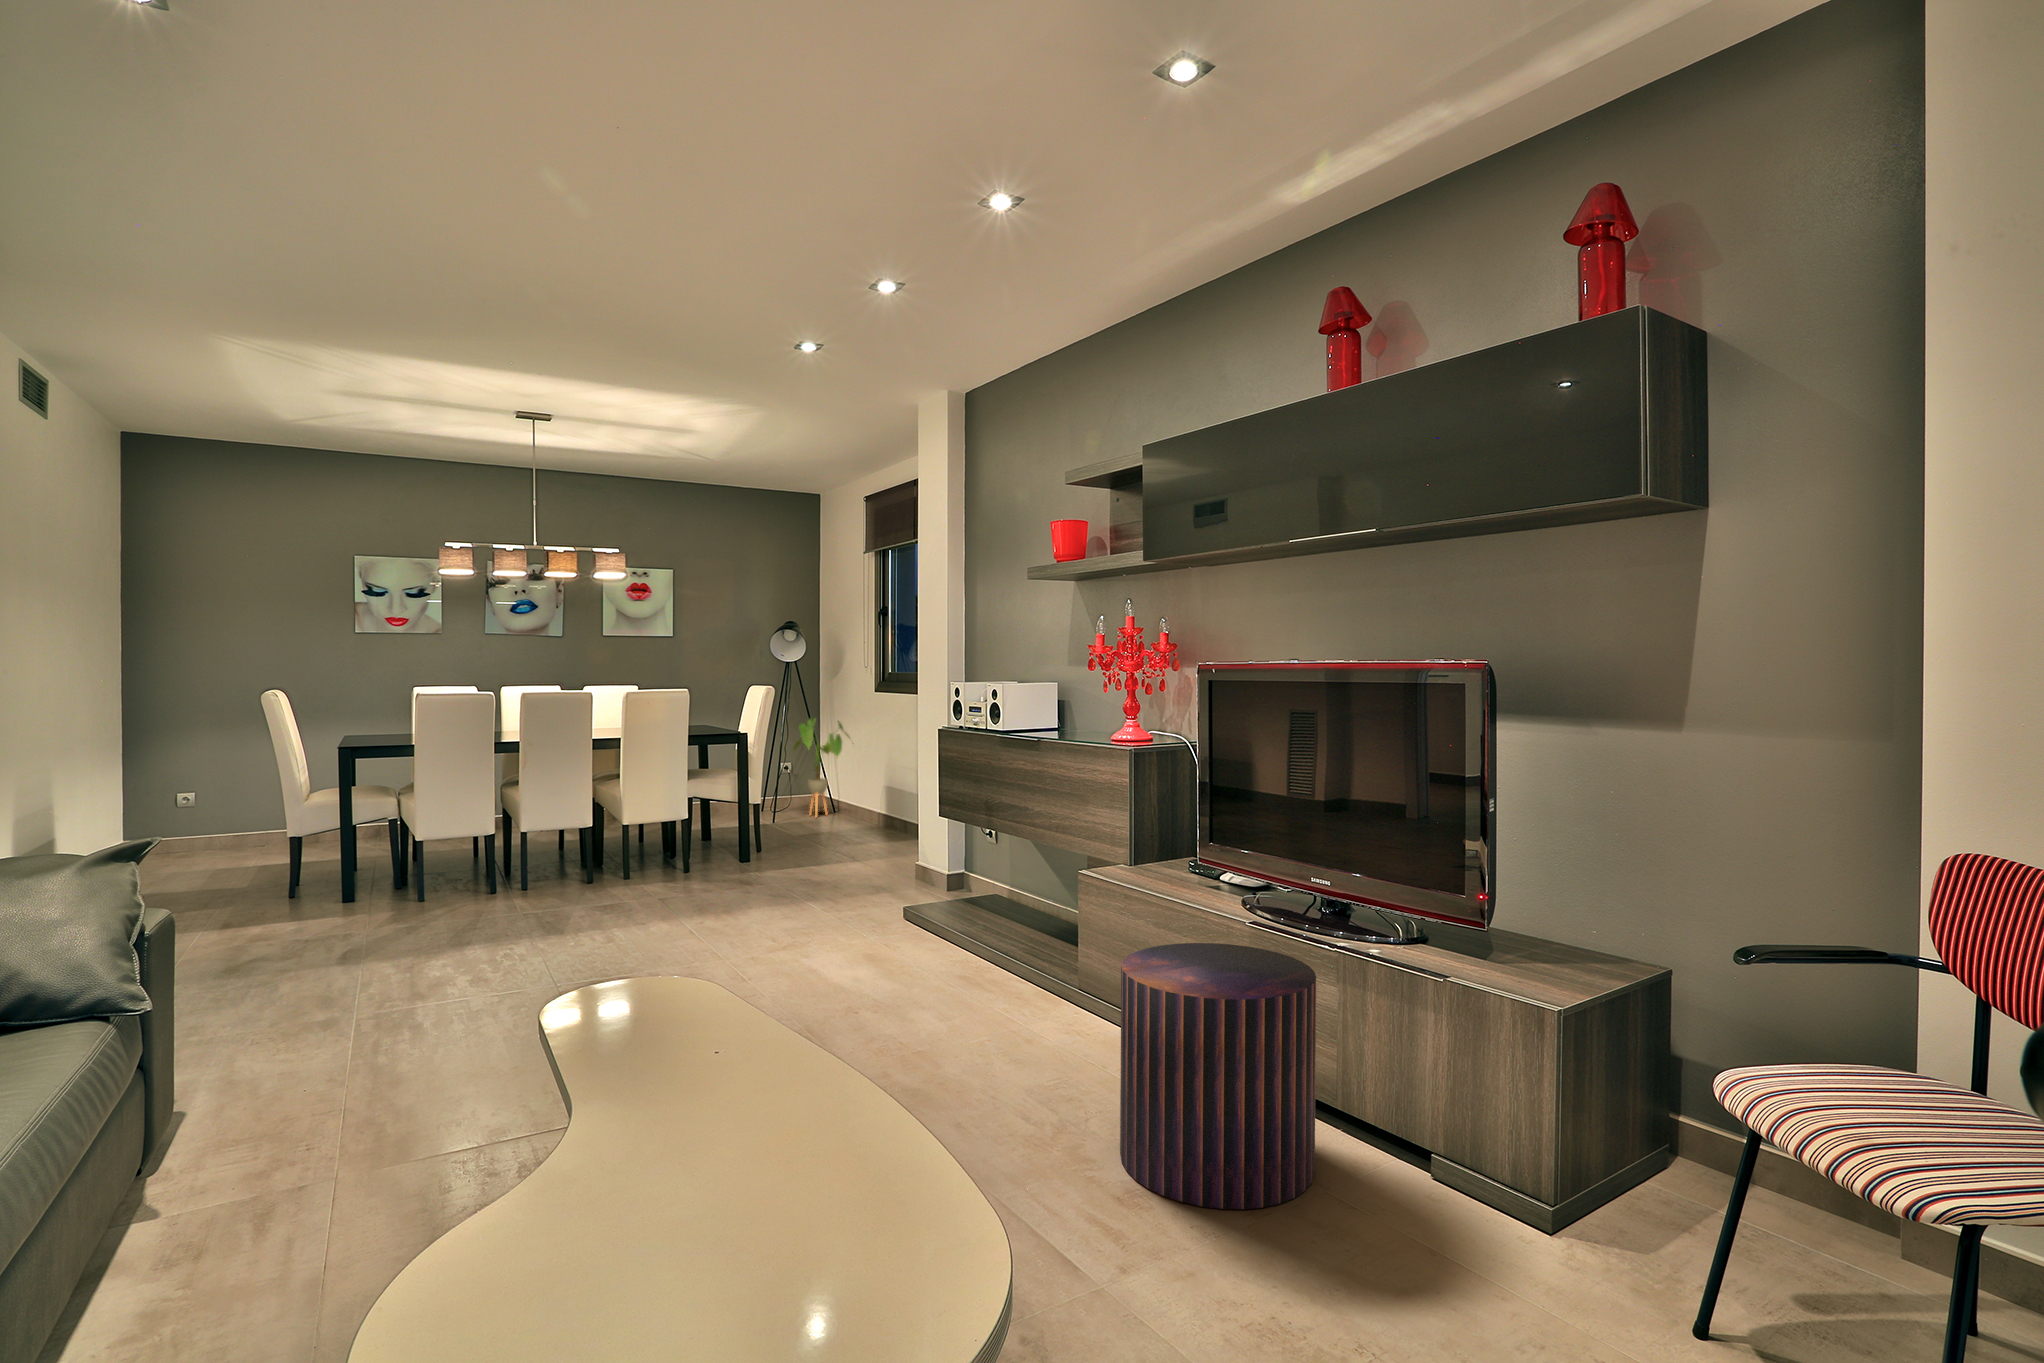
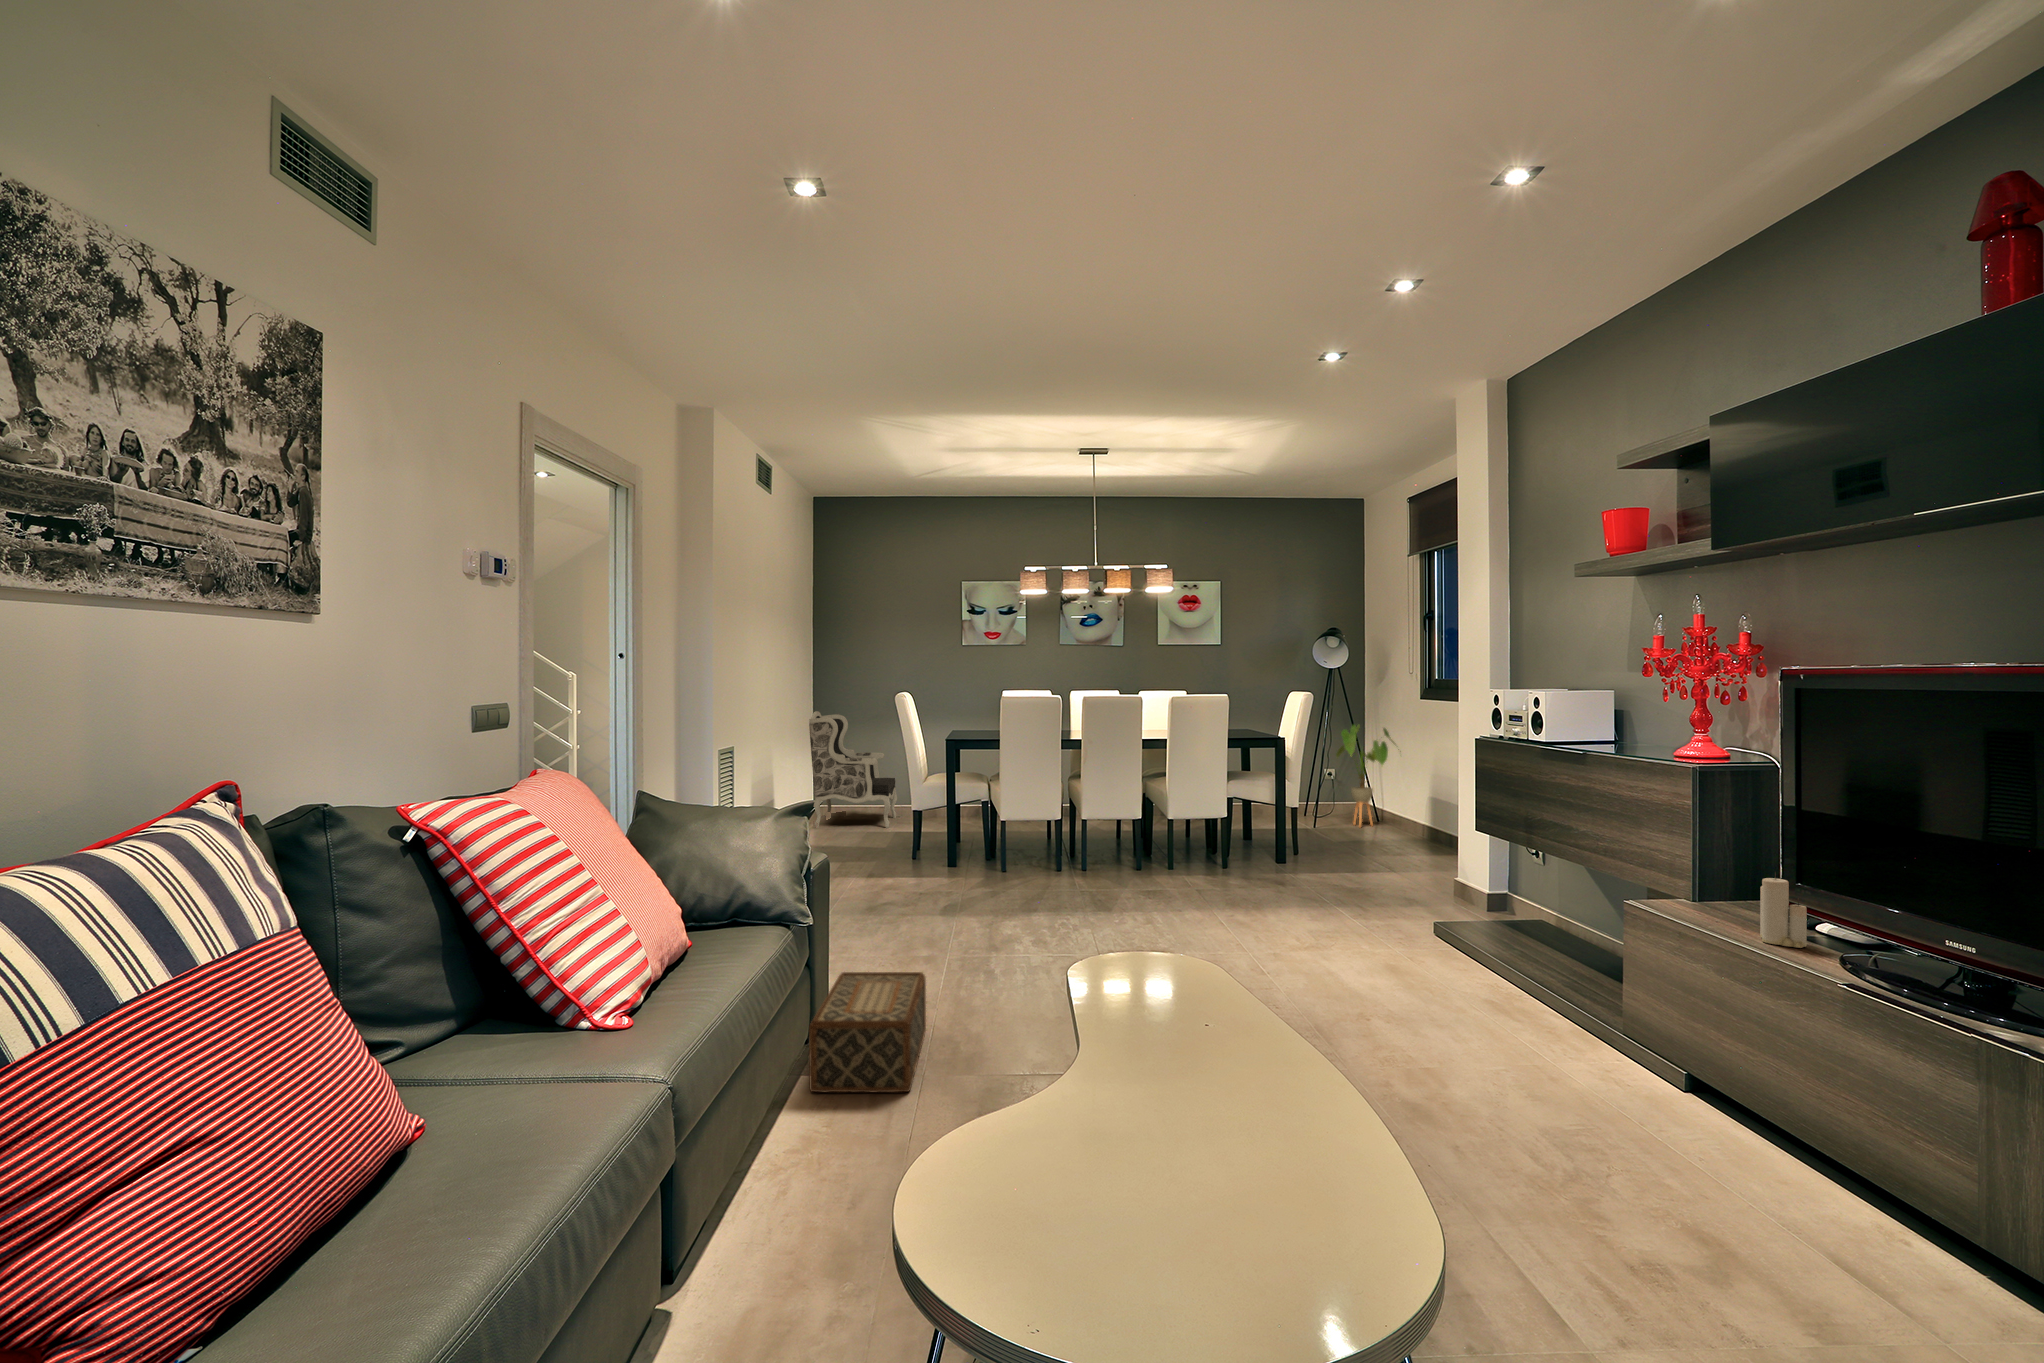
armchair: none [113,715,257,869] -> present [809,711,897,828]
candle: none [1195,834,1228,896] -> present [1760,873,1807,948]
pouf: present [1120,943,1316,1209] -> none [1621,989,1889,1306]
woven basket: none [137,1049,330,1256] -> present [809,972,926,1092]

